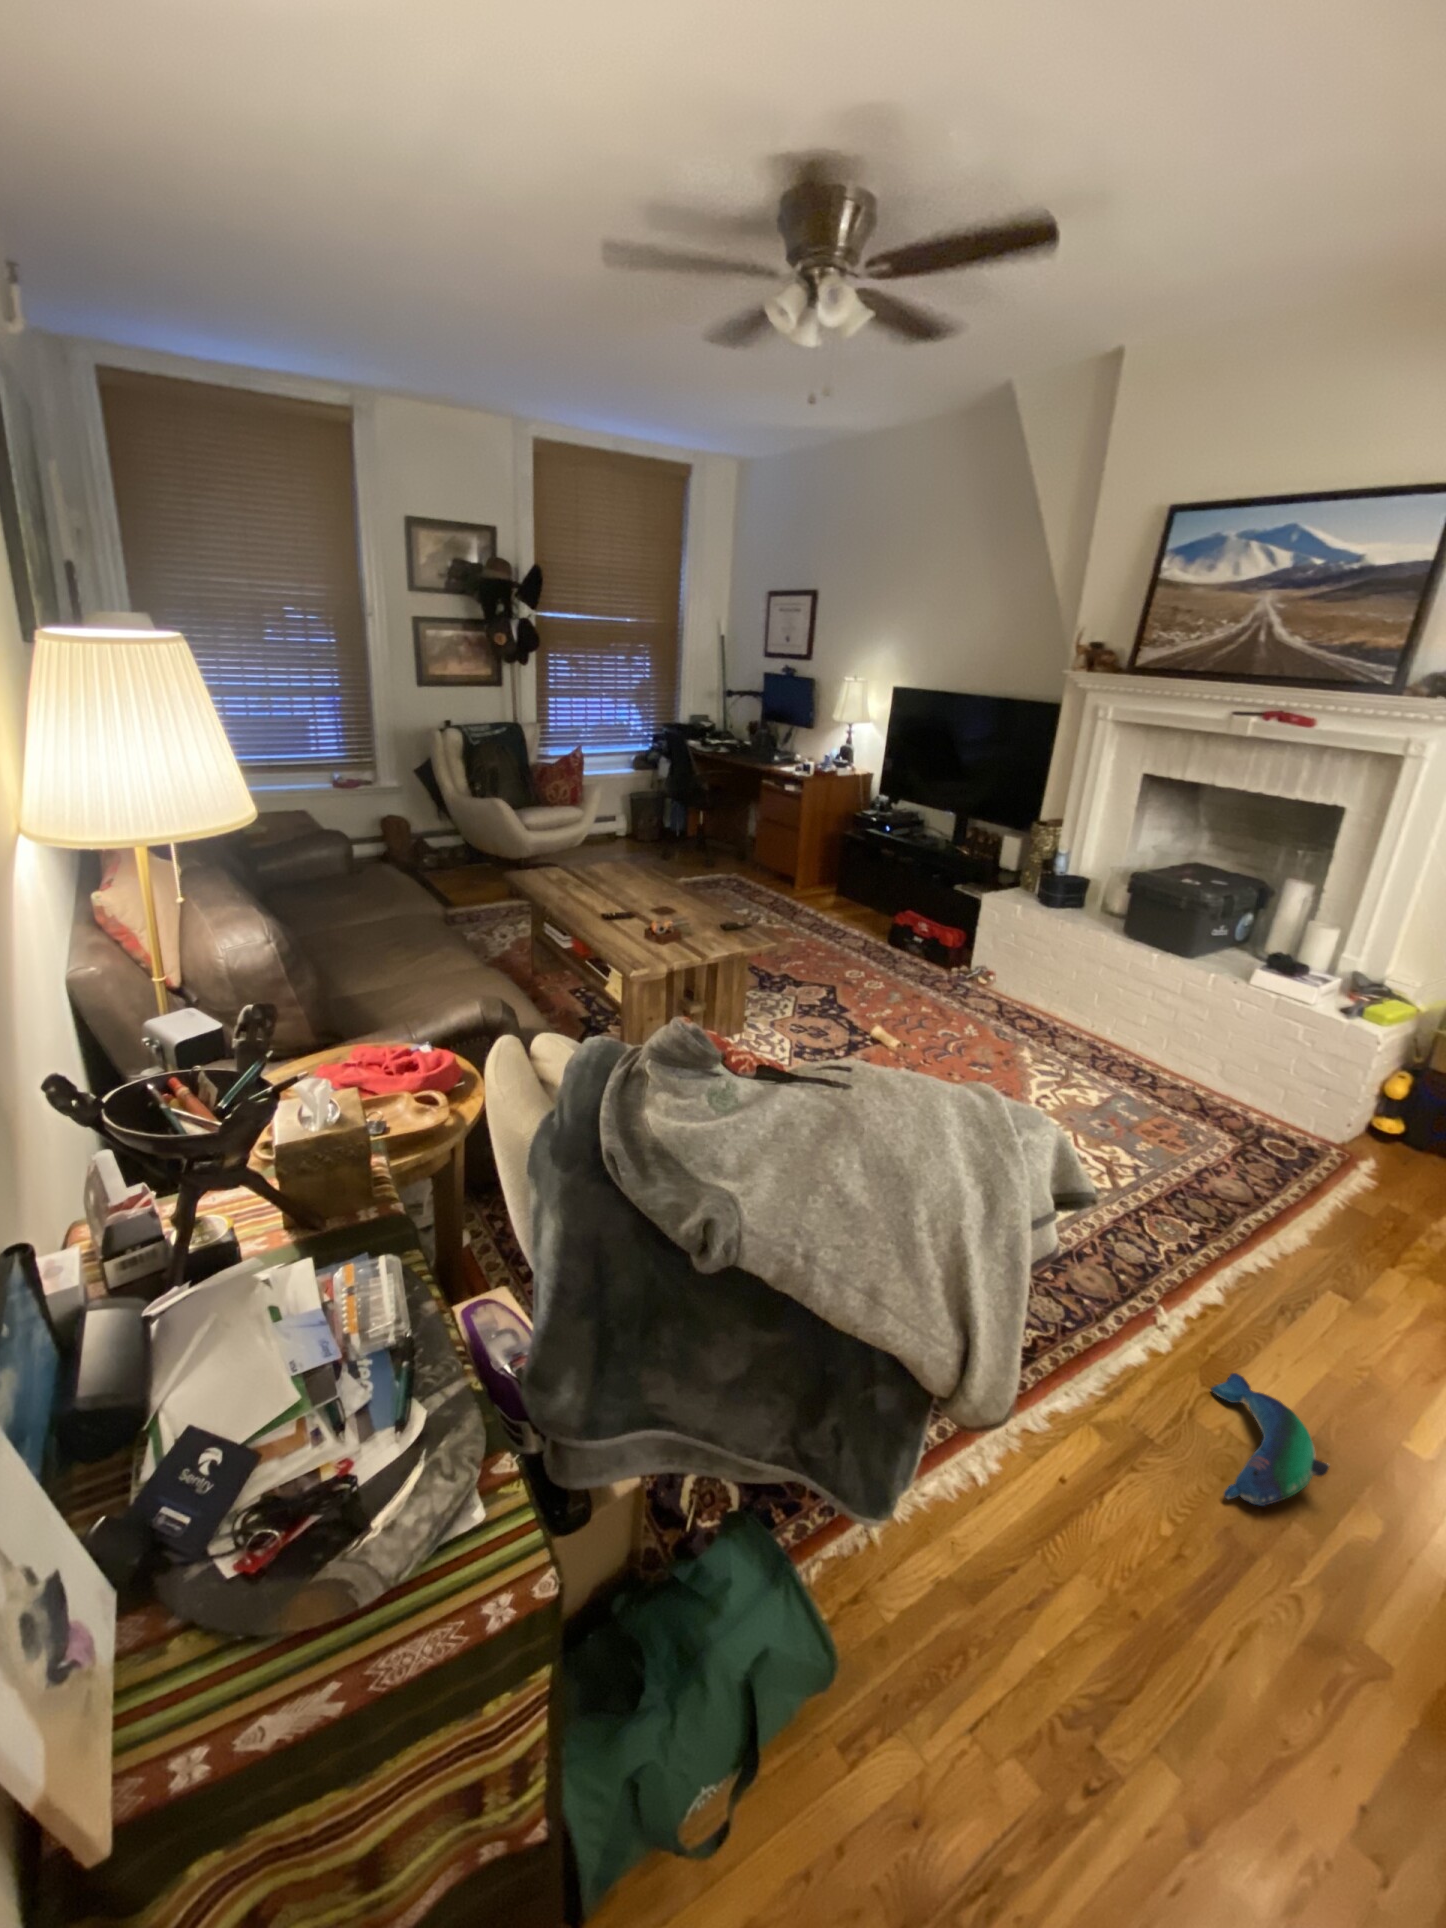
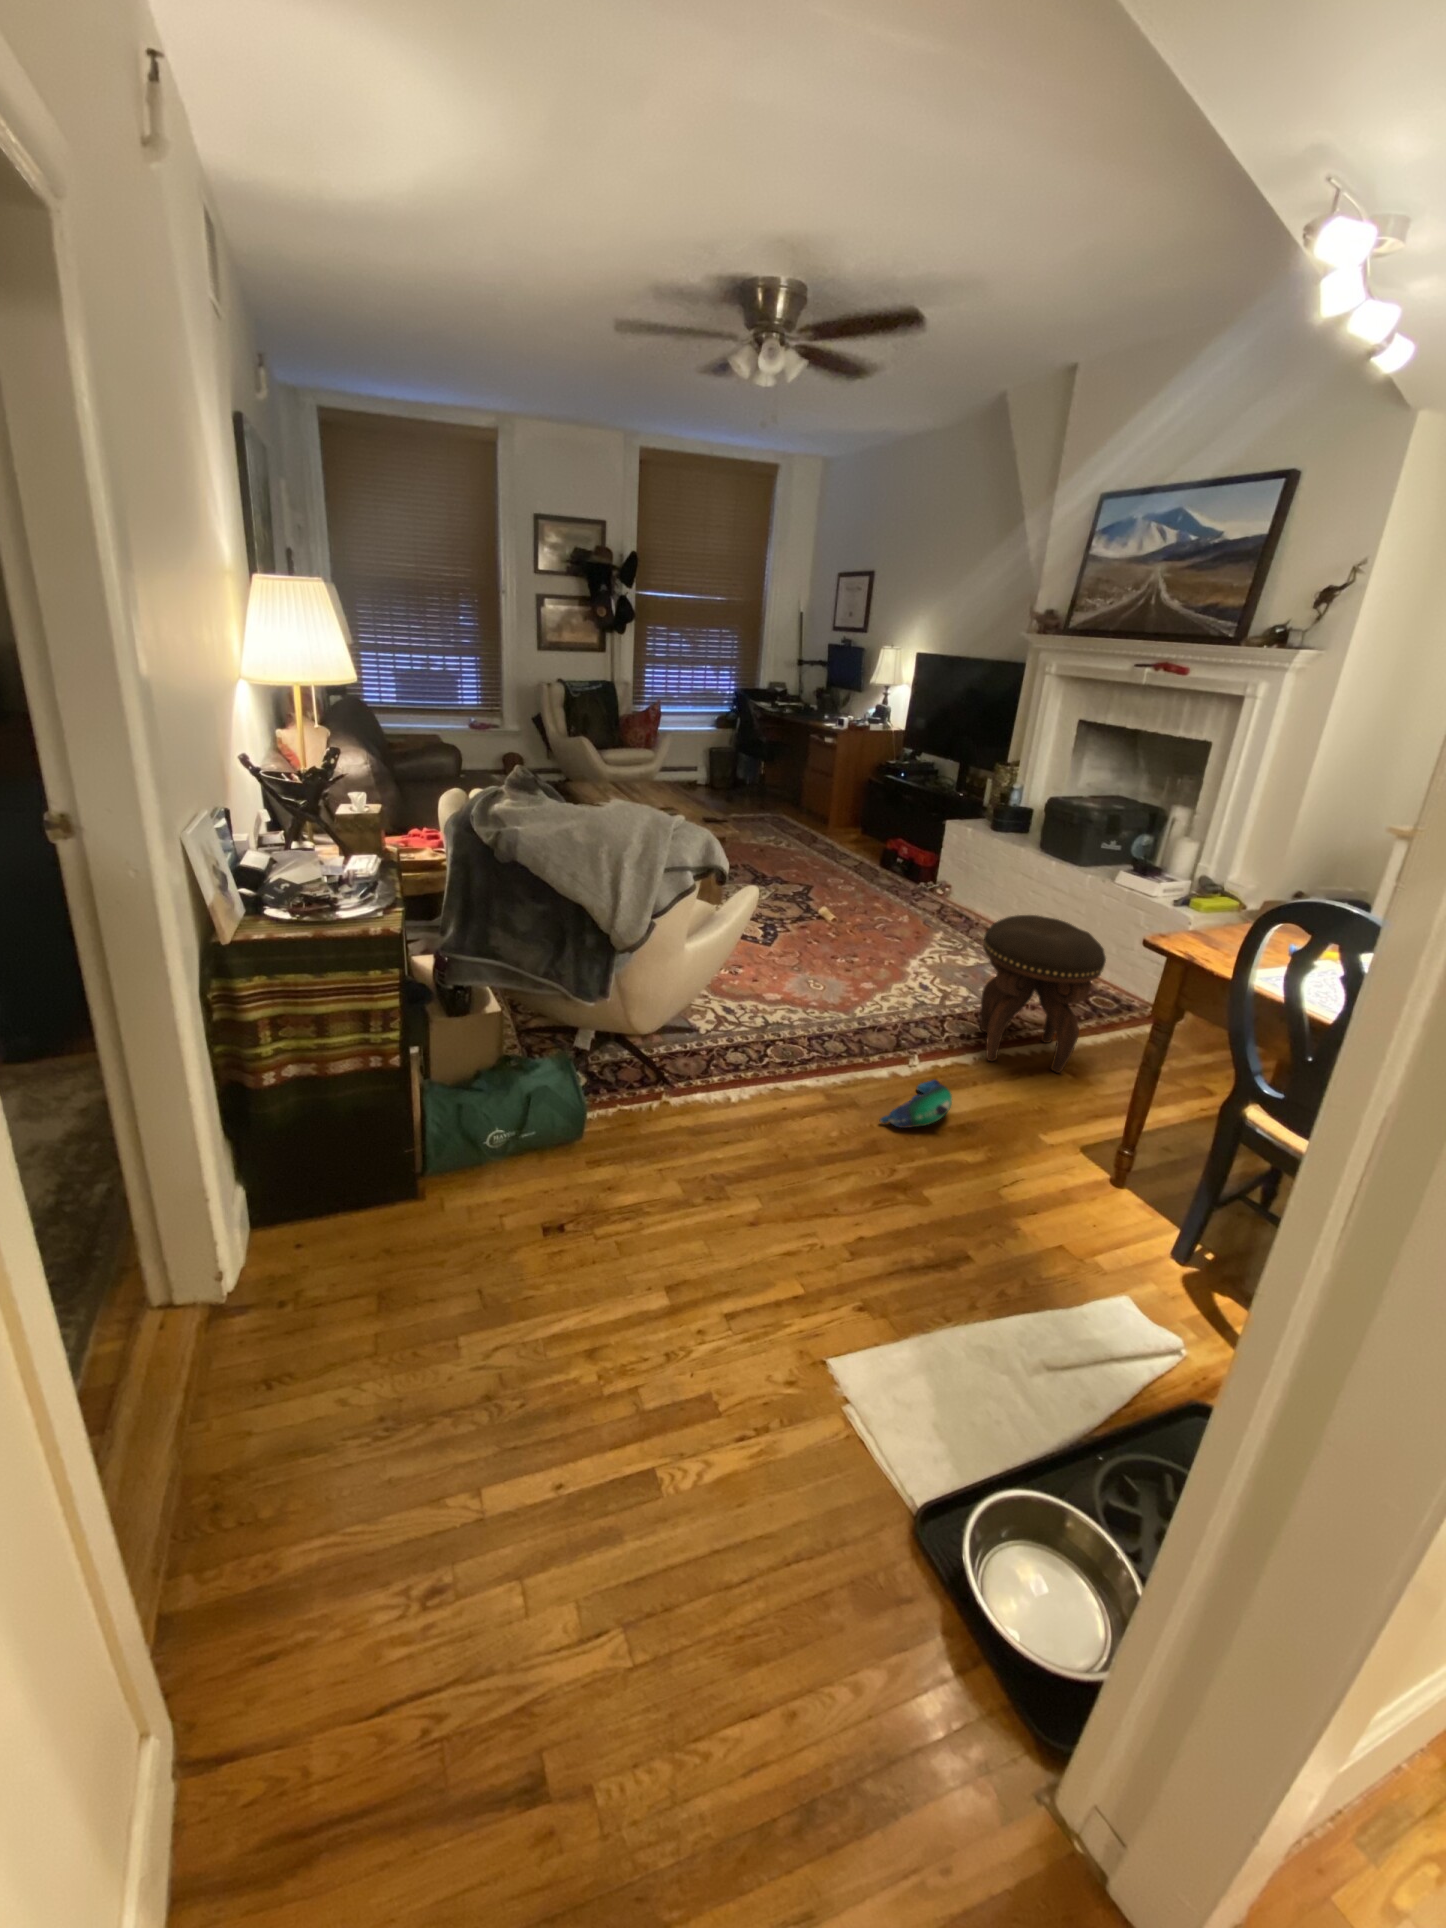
footstool: none [1192,1080,1419,1307] -> present [980,915,1106,1073]

